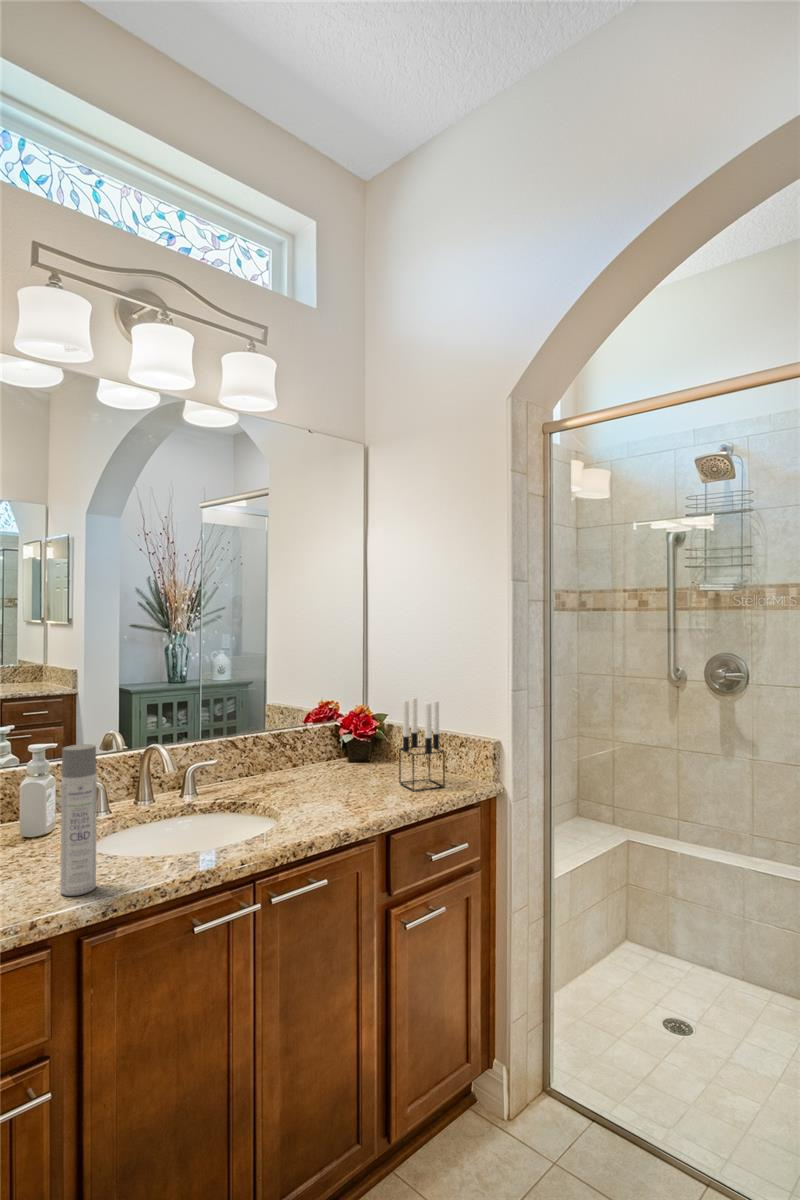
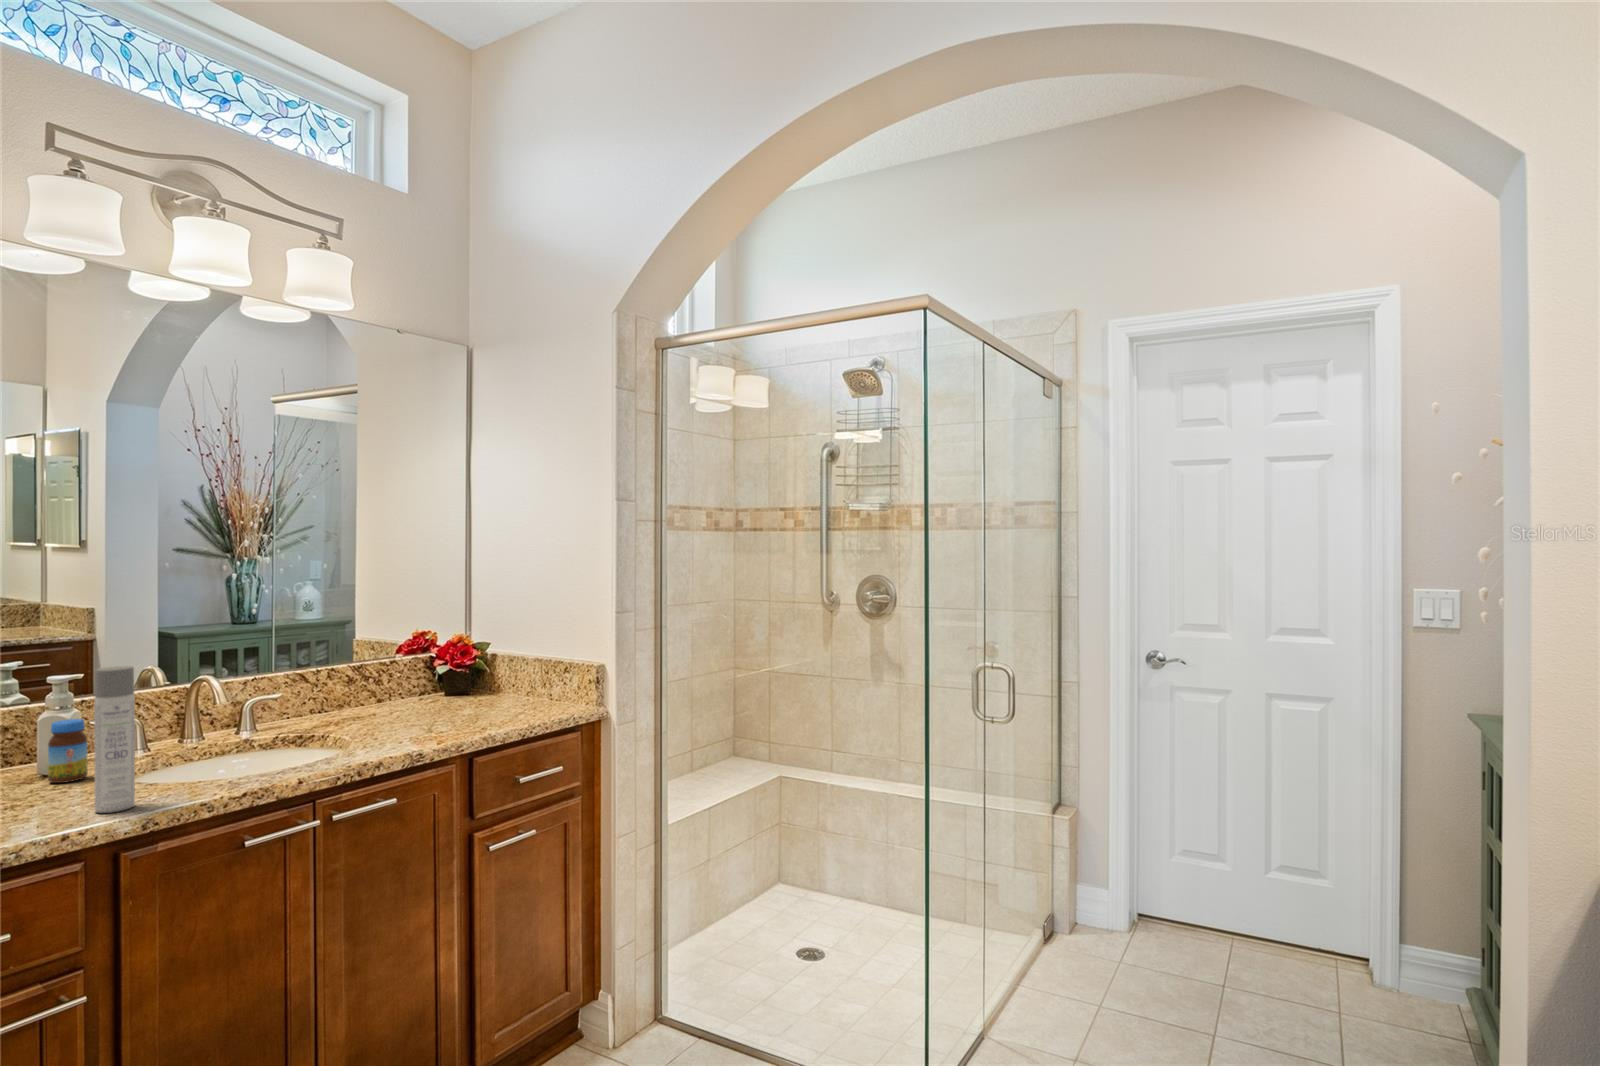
candle holder: present [399,698,445,791] -> none [494,621,542,718]
jar: none [27,786,60,847] -> present [48,719,88,783]

